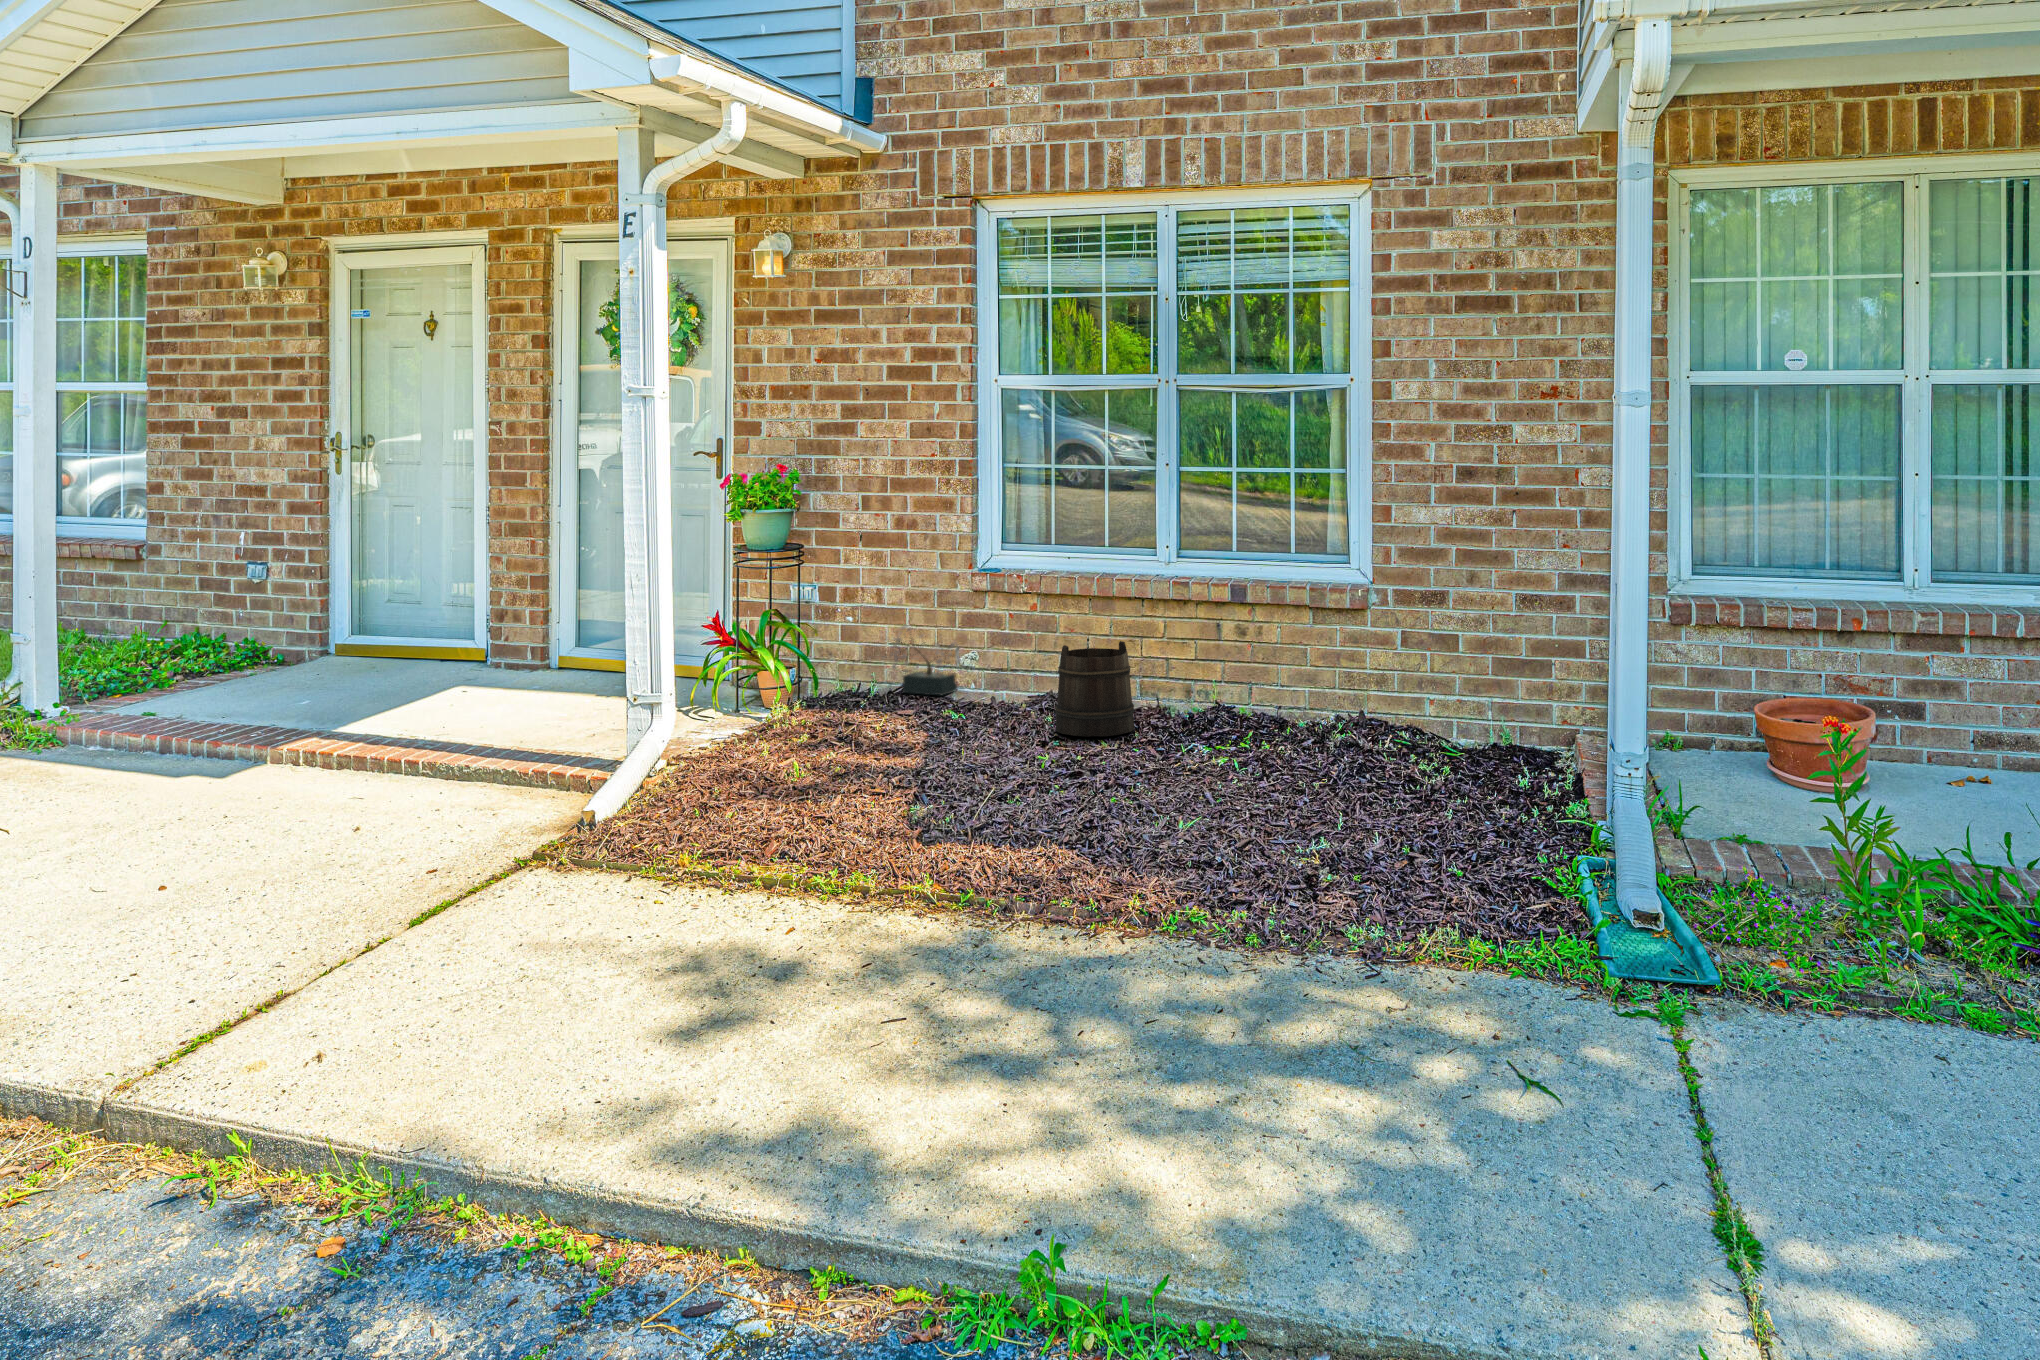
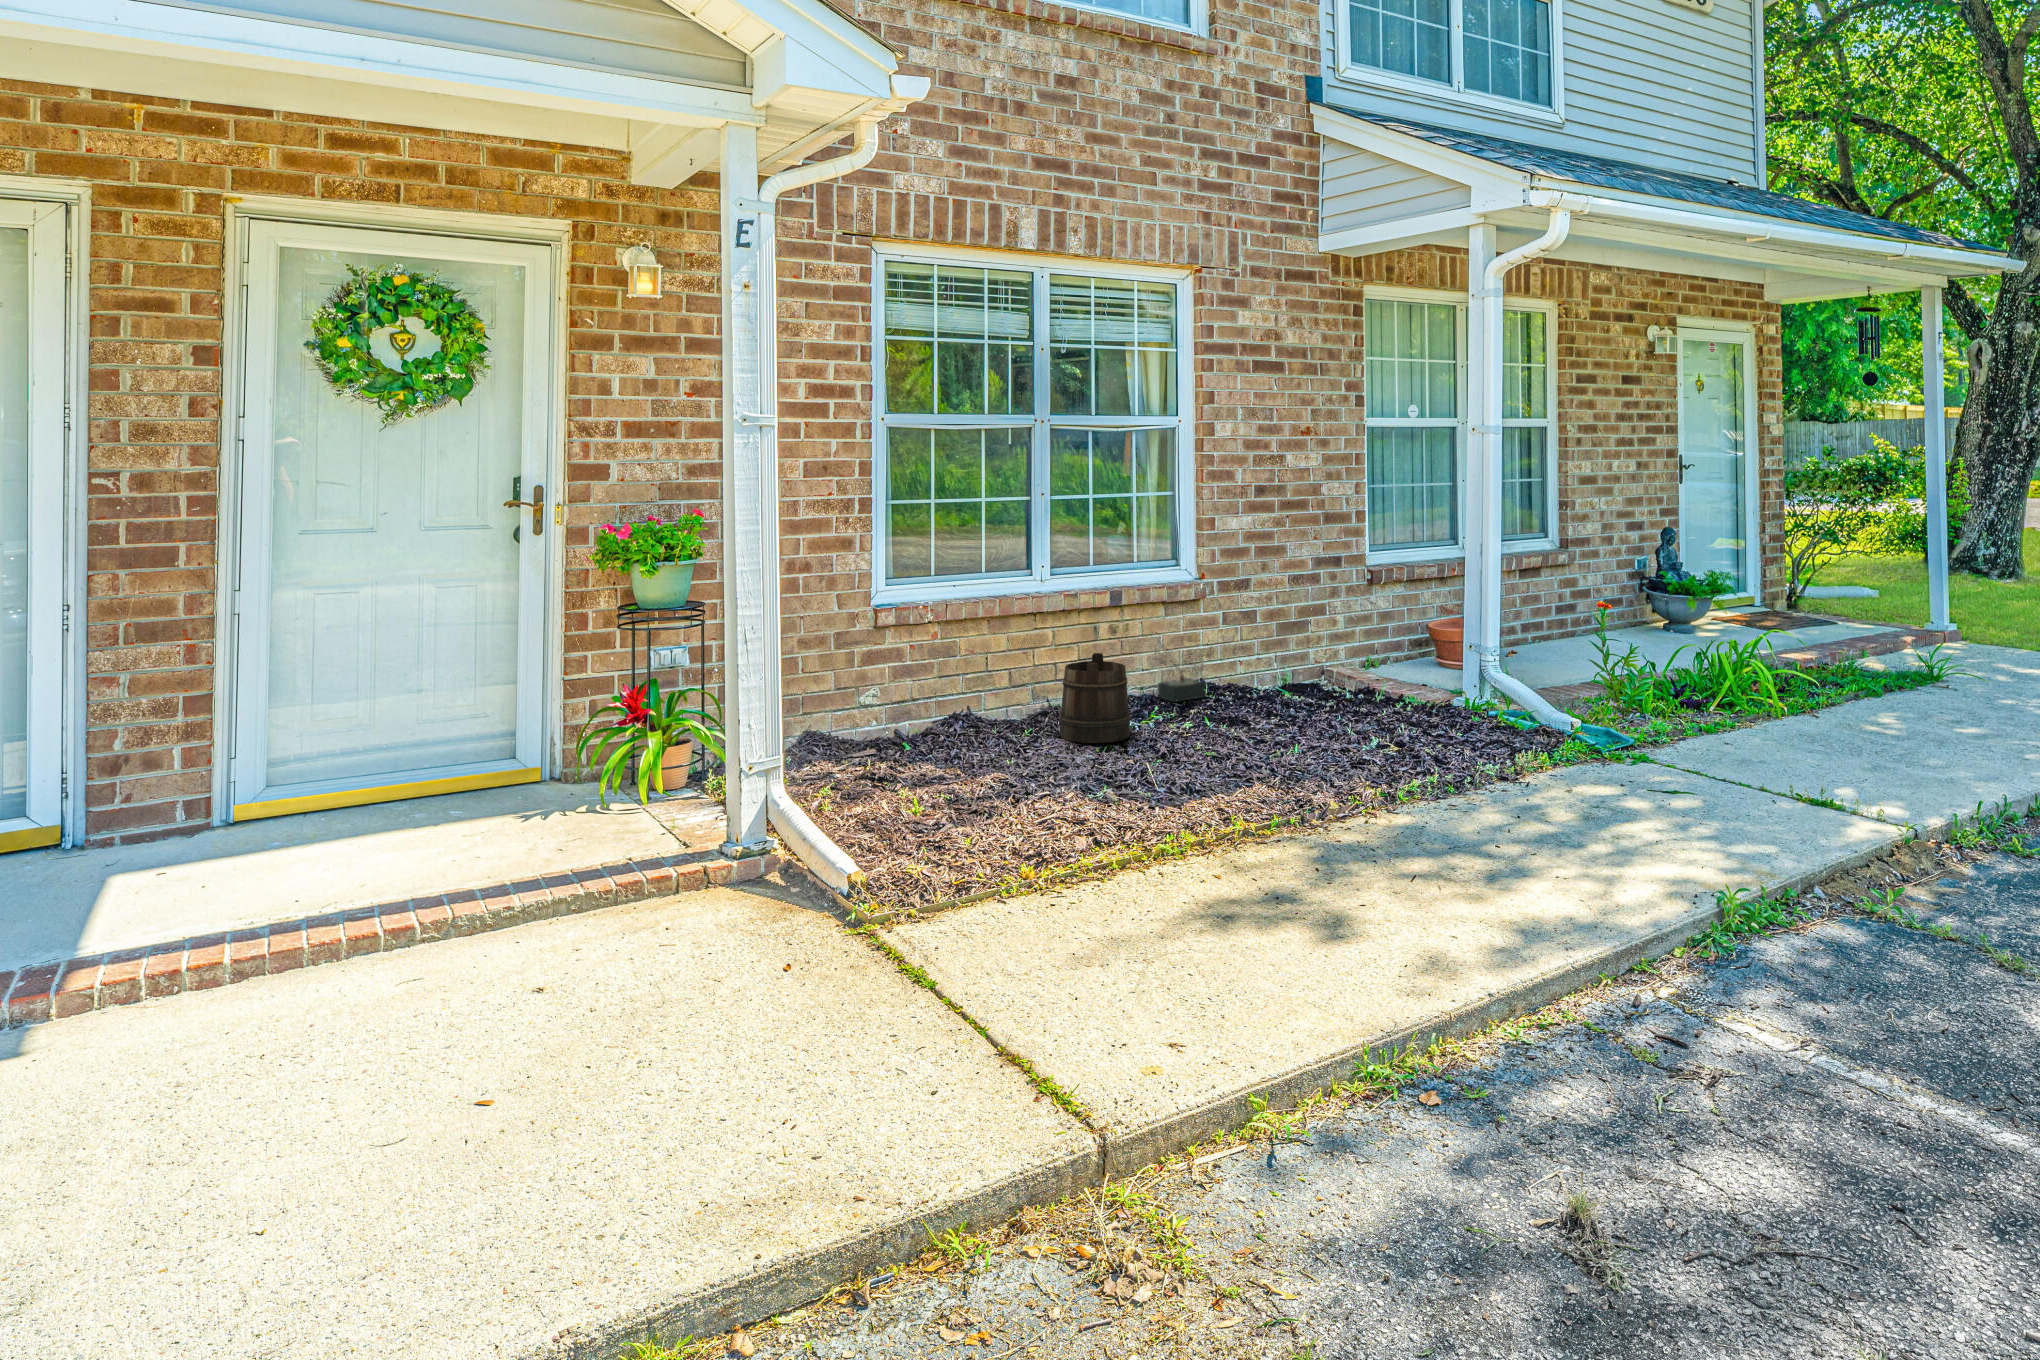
decorative plant: present [888,626,961,696] -> present [1147,643,1207,702]

